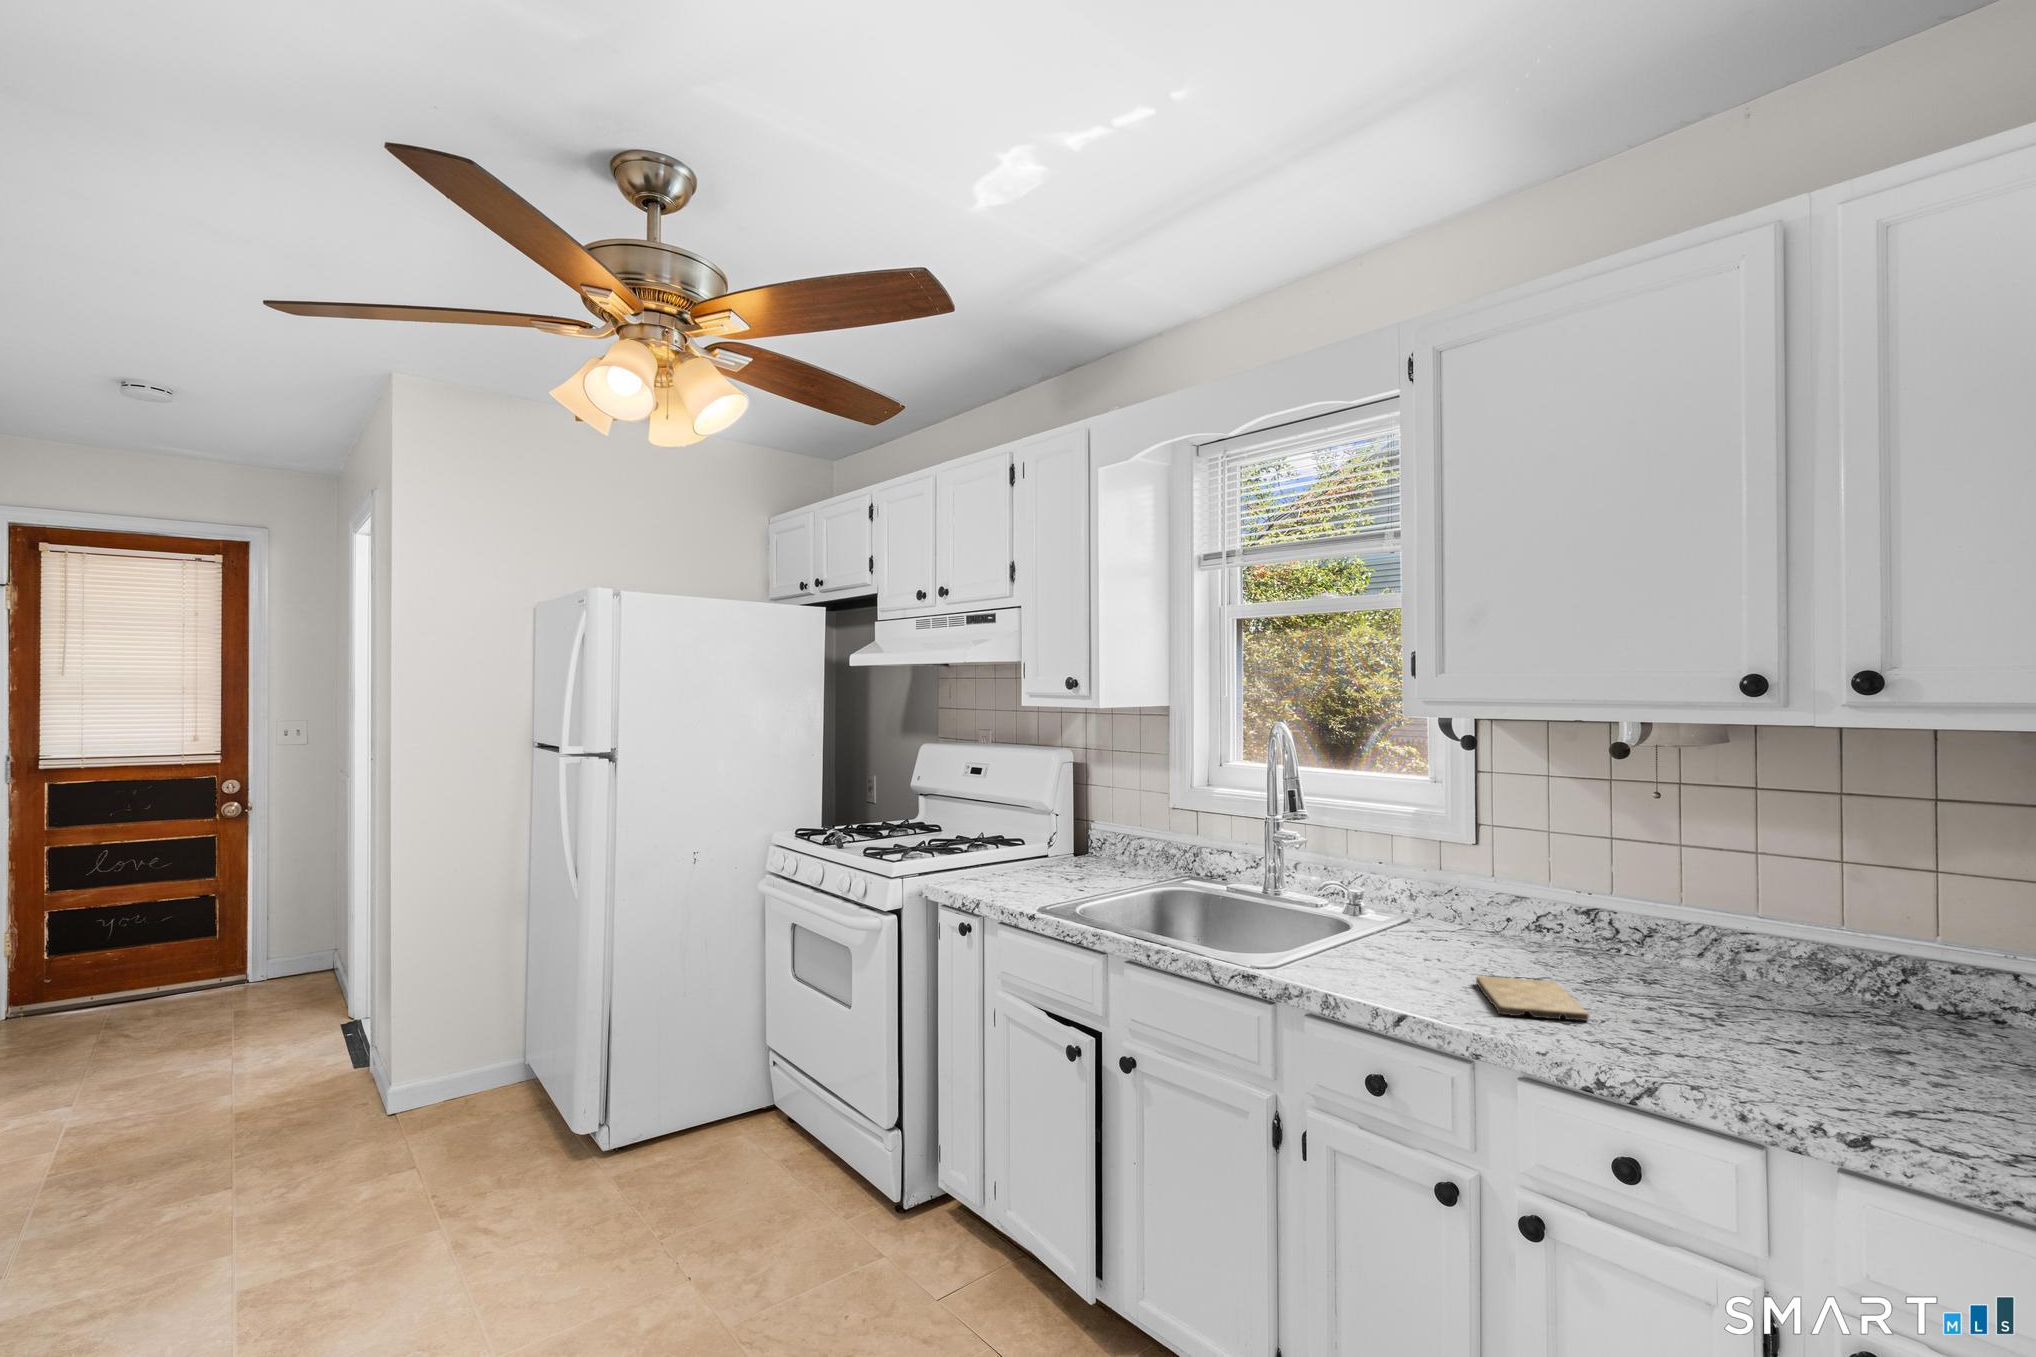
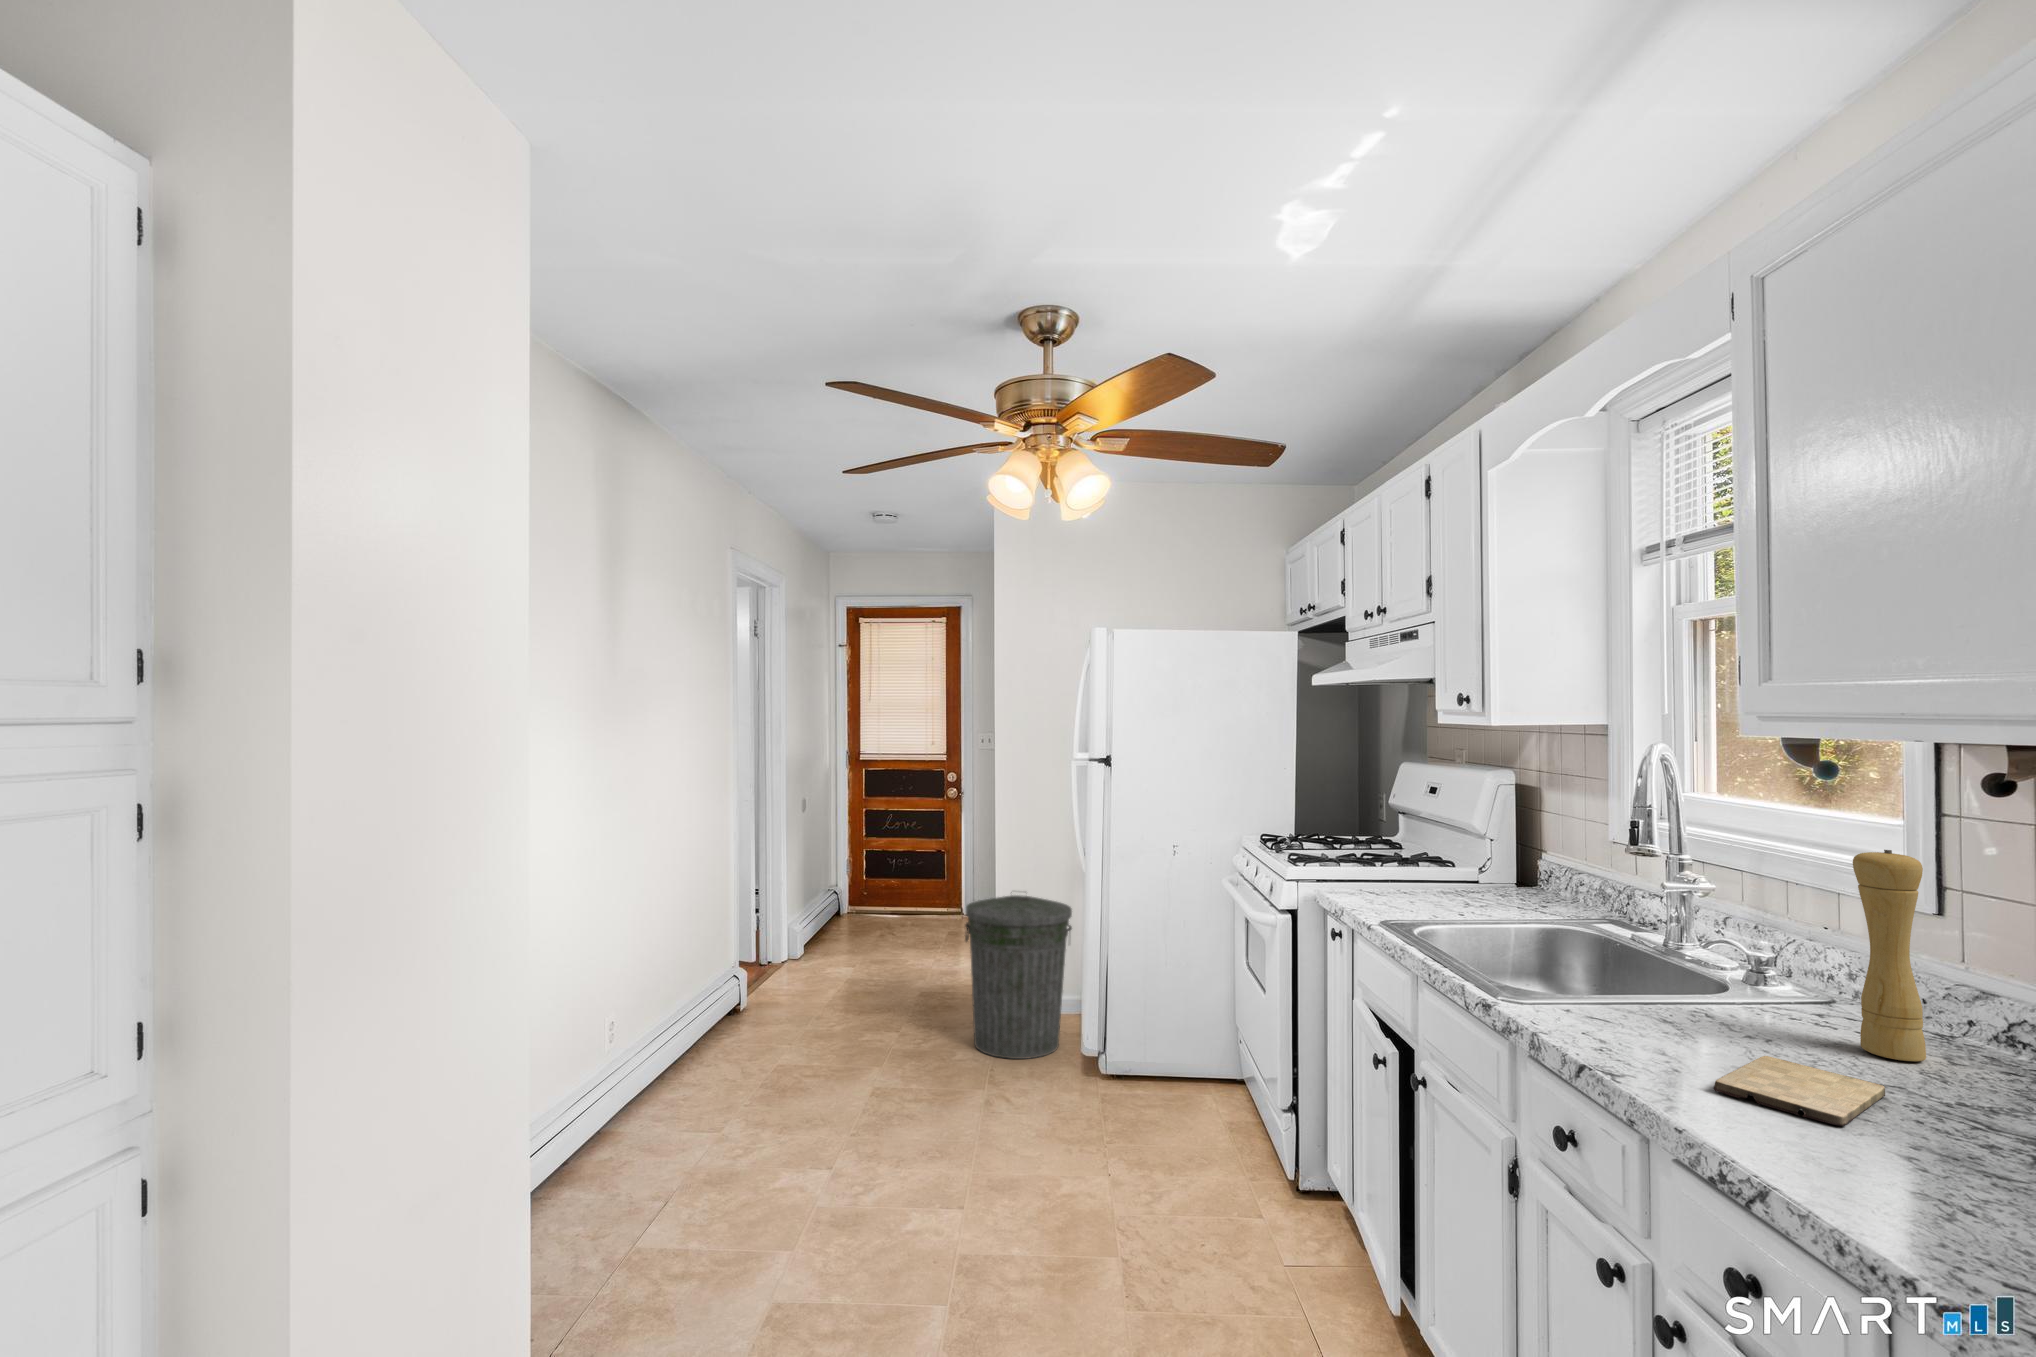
pepper mill: none [1480,803,1523,959] -> present [1853,850,1926,1061]
trash can: none [375,940,541,1177] -> present [965,895,1072,1059]

